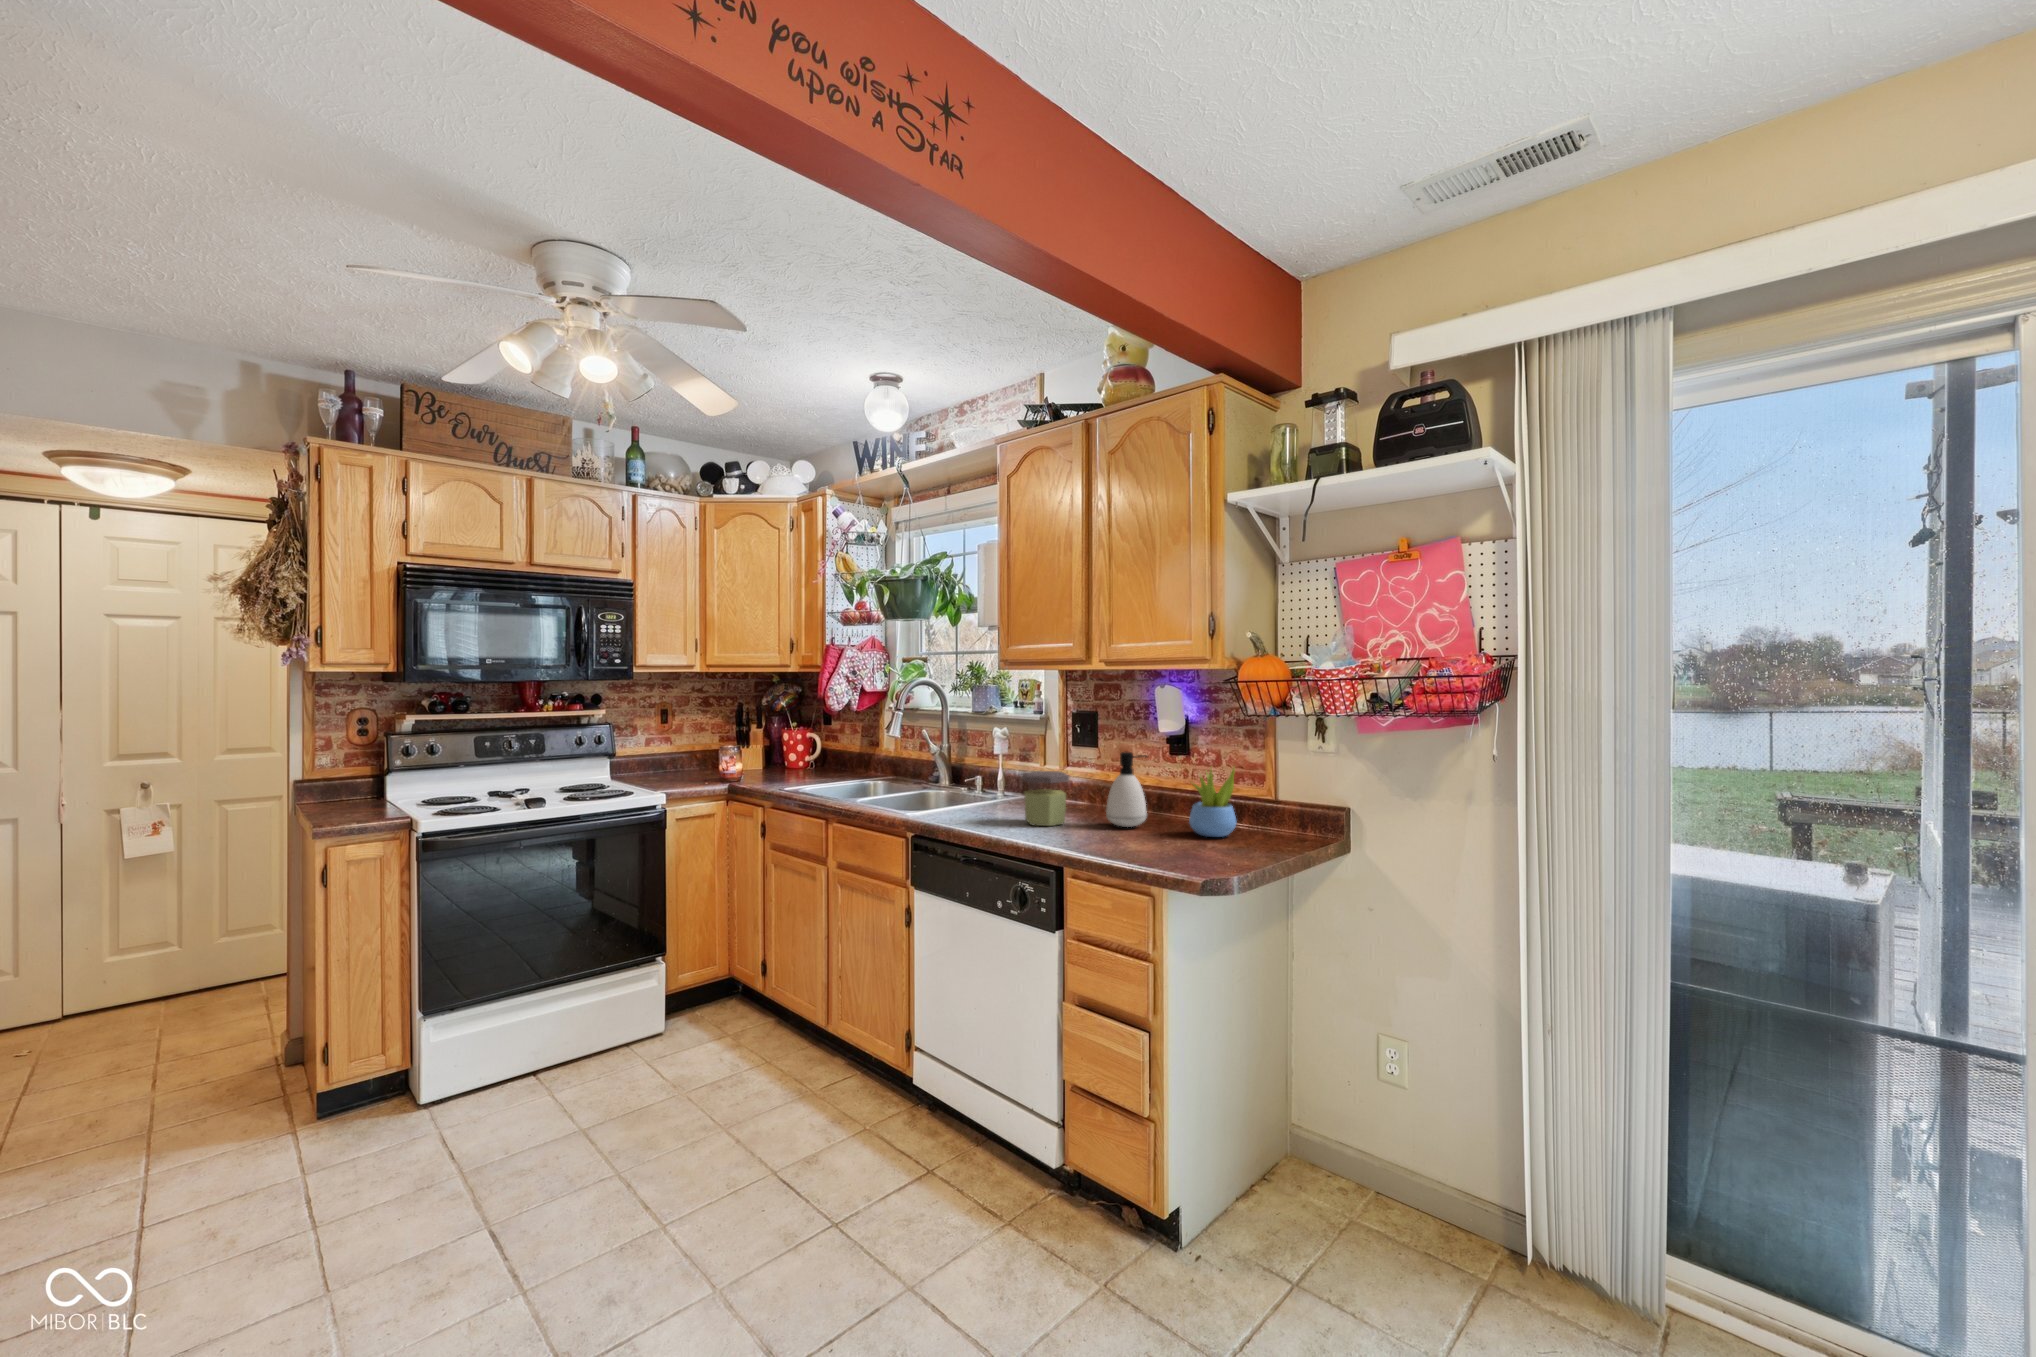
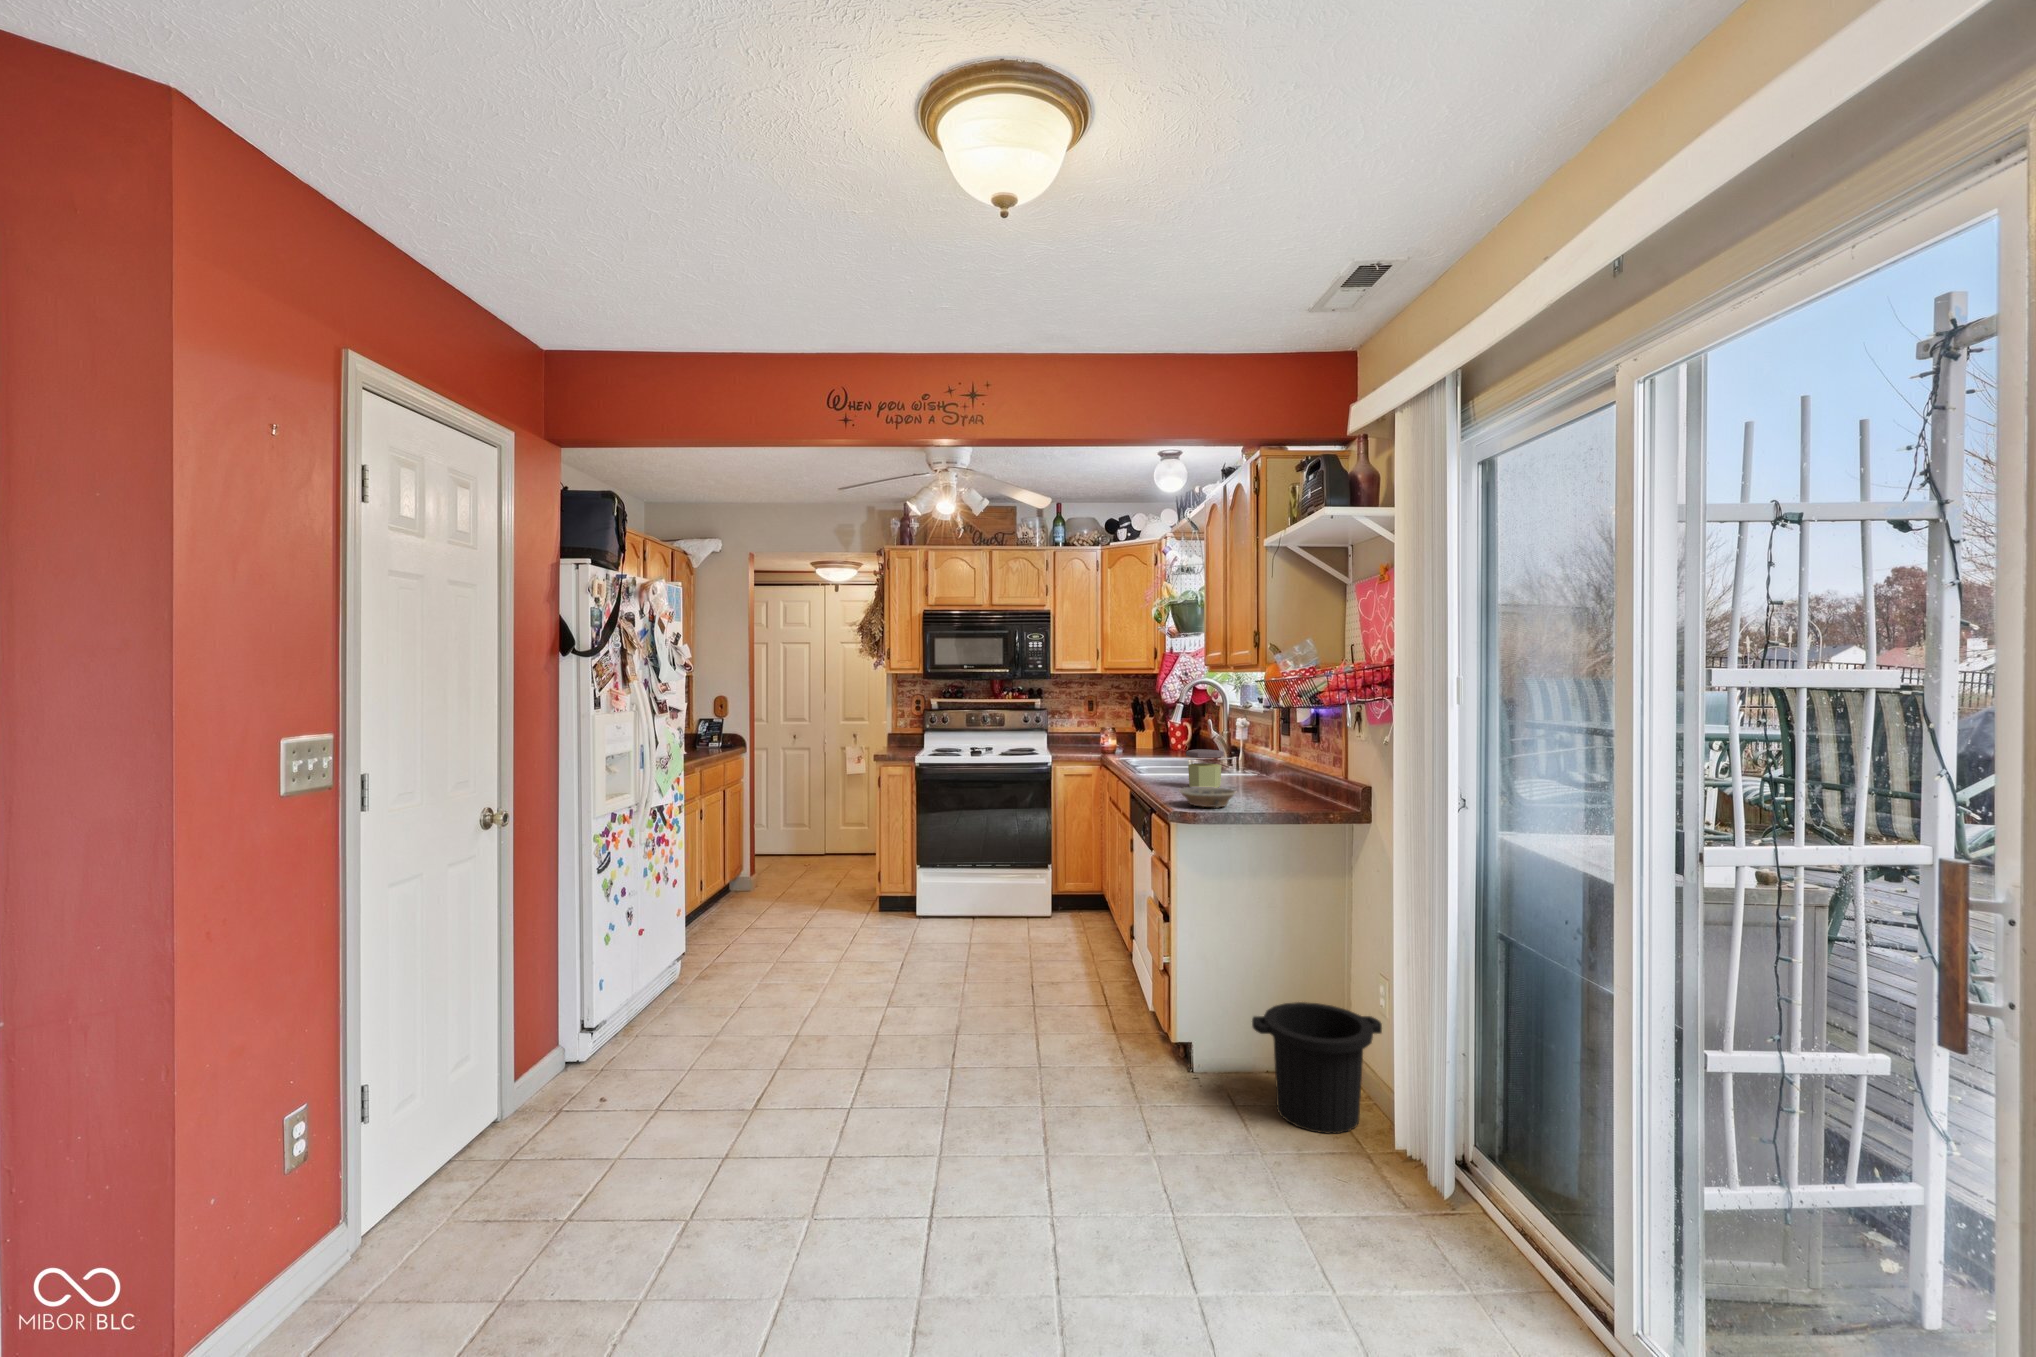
soap dispenser: present [1106,752,1147,827] -> none [1237,737,1269,795]
succulent plant: present [1189,768,1236,837] -> none [1274,749,1312,806]
bowl: none [1113,824,1194,857] -> present [1179,787,1236,808]
trash can: none [1271,1083,1414,1270] -> present [1252,1002,1382,1134]

